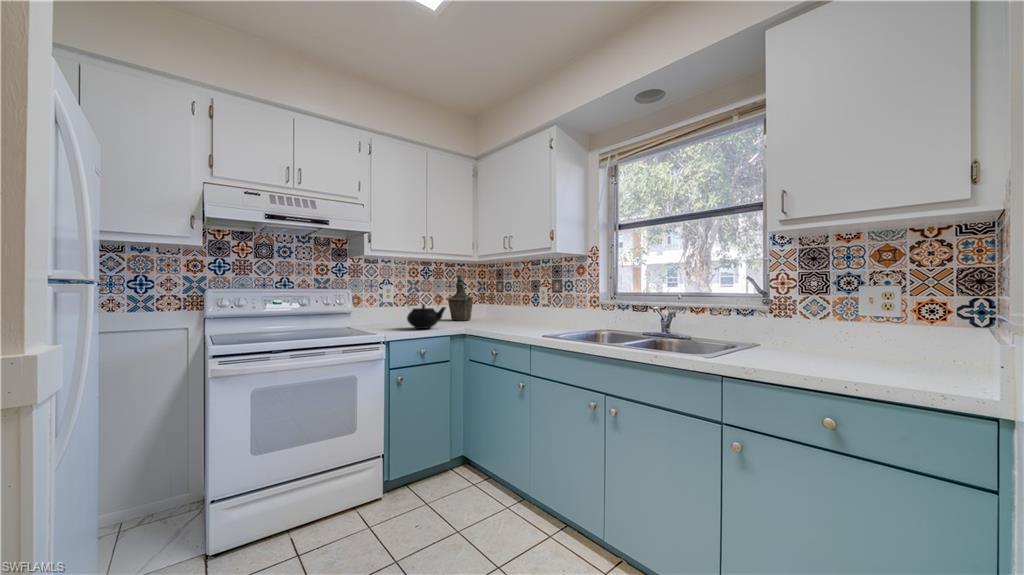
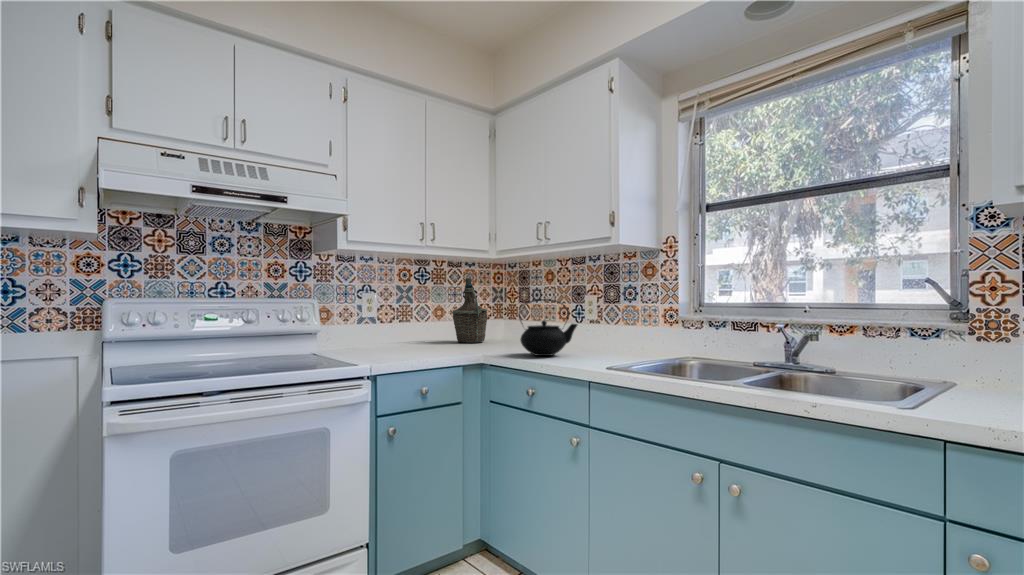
teapot: present [407,291,446,329] -> present [519,299,577,356]

